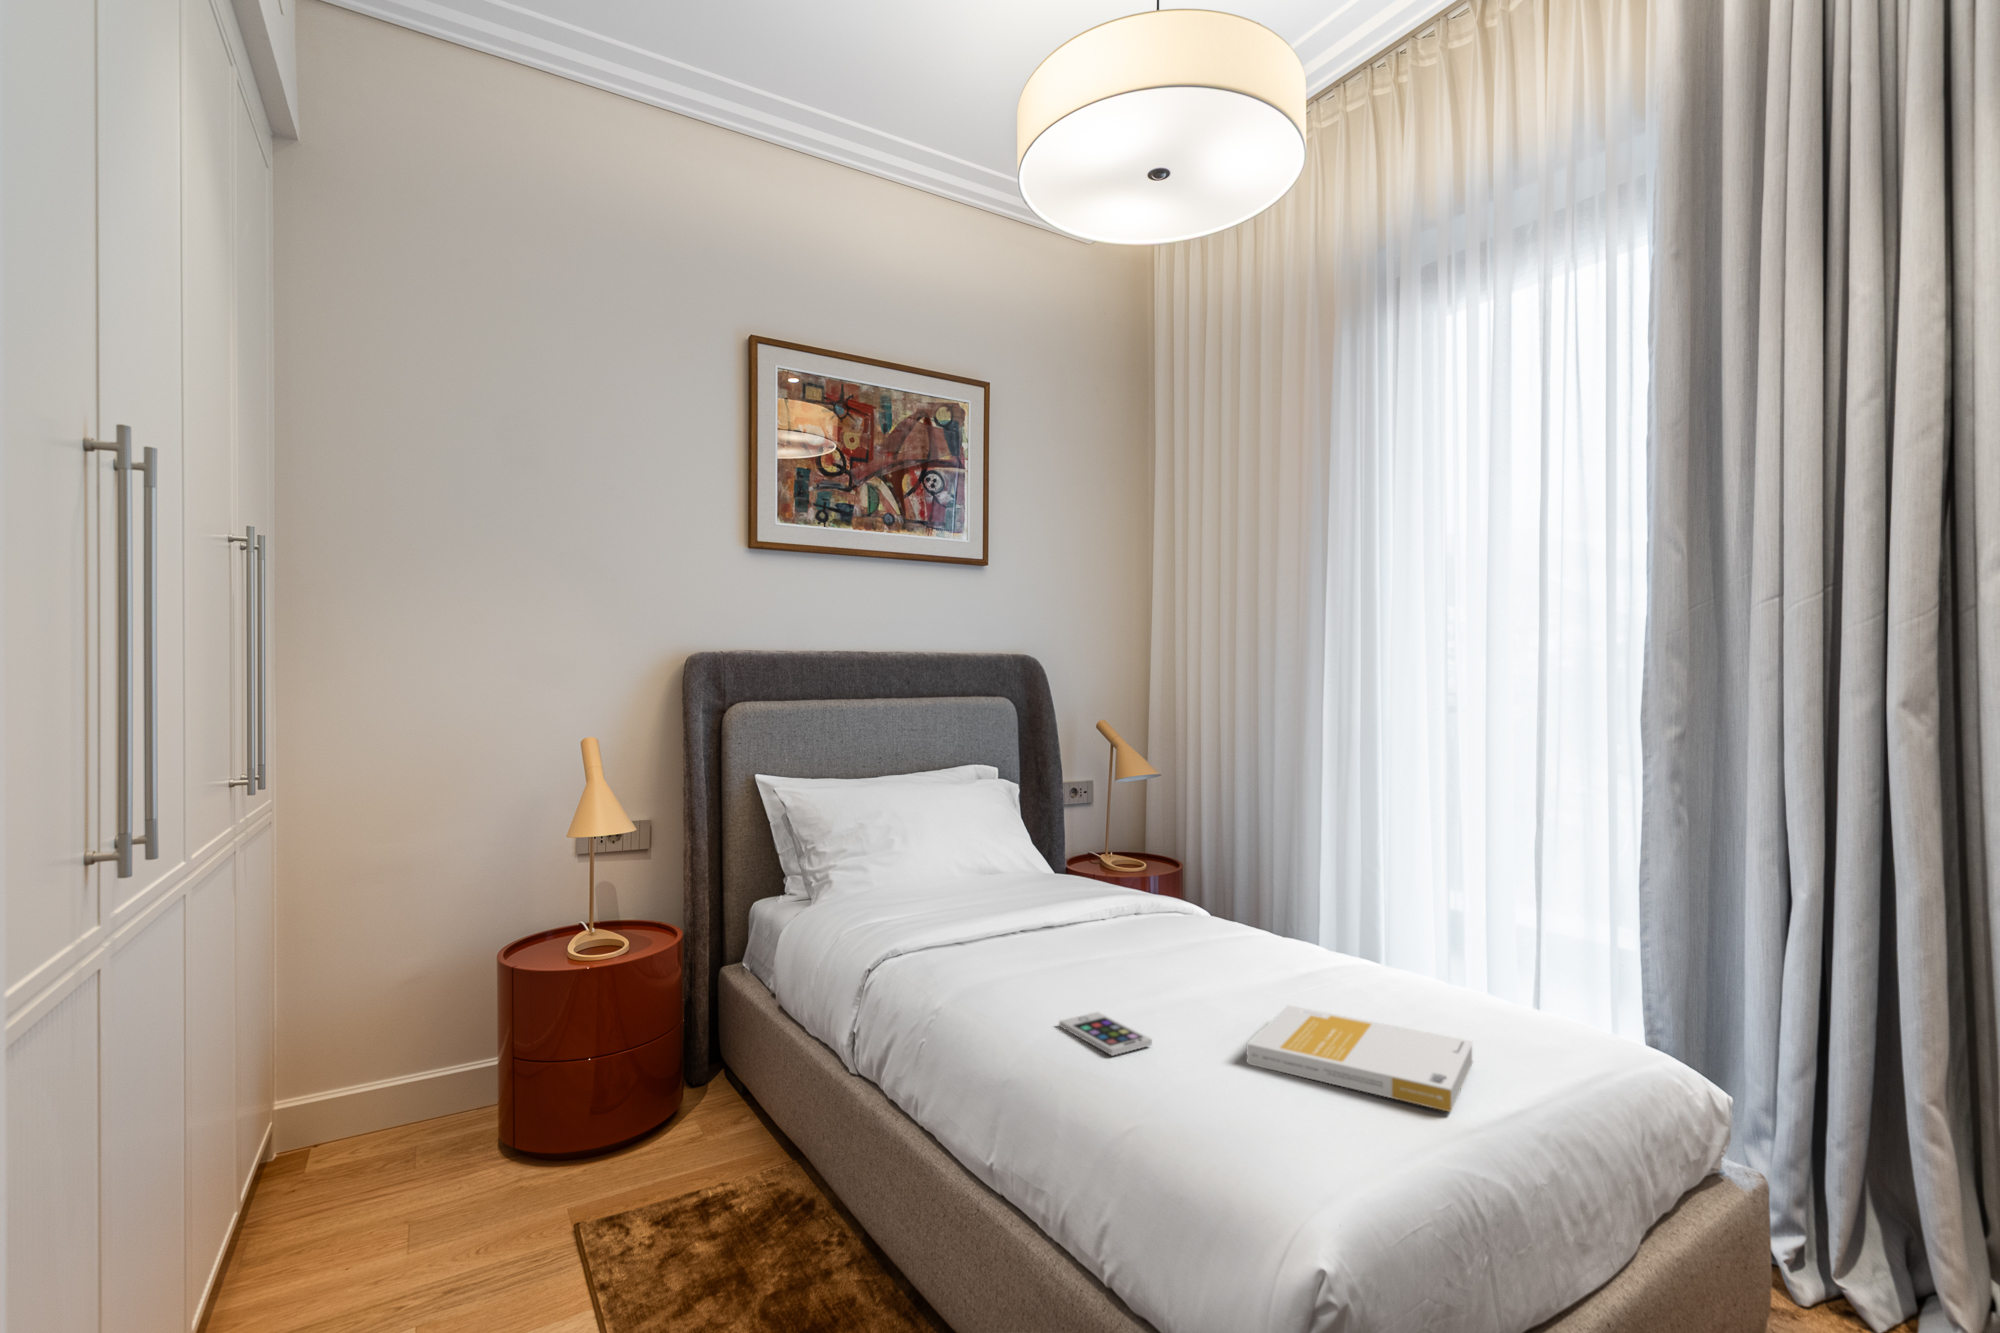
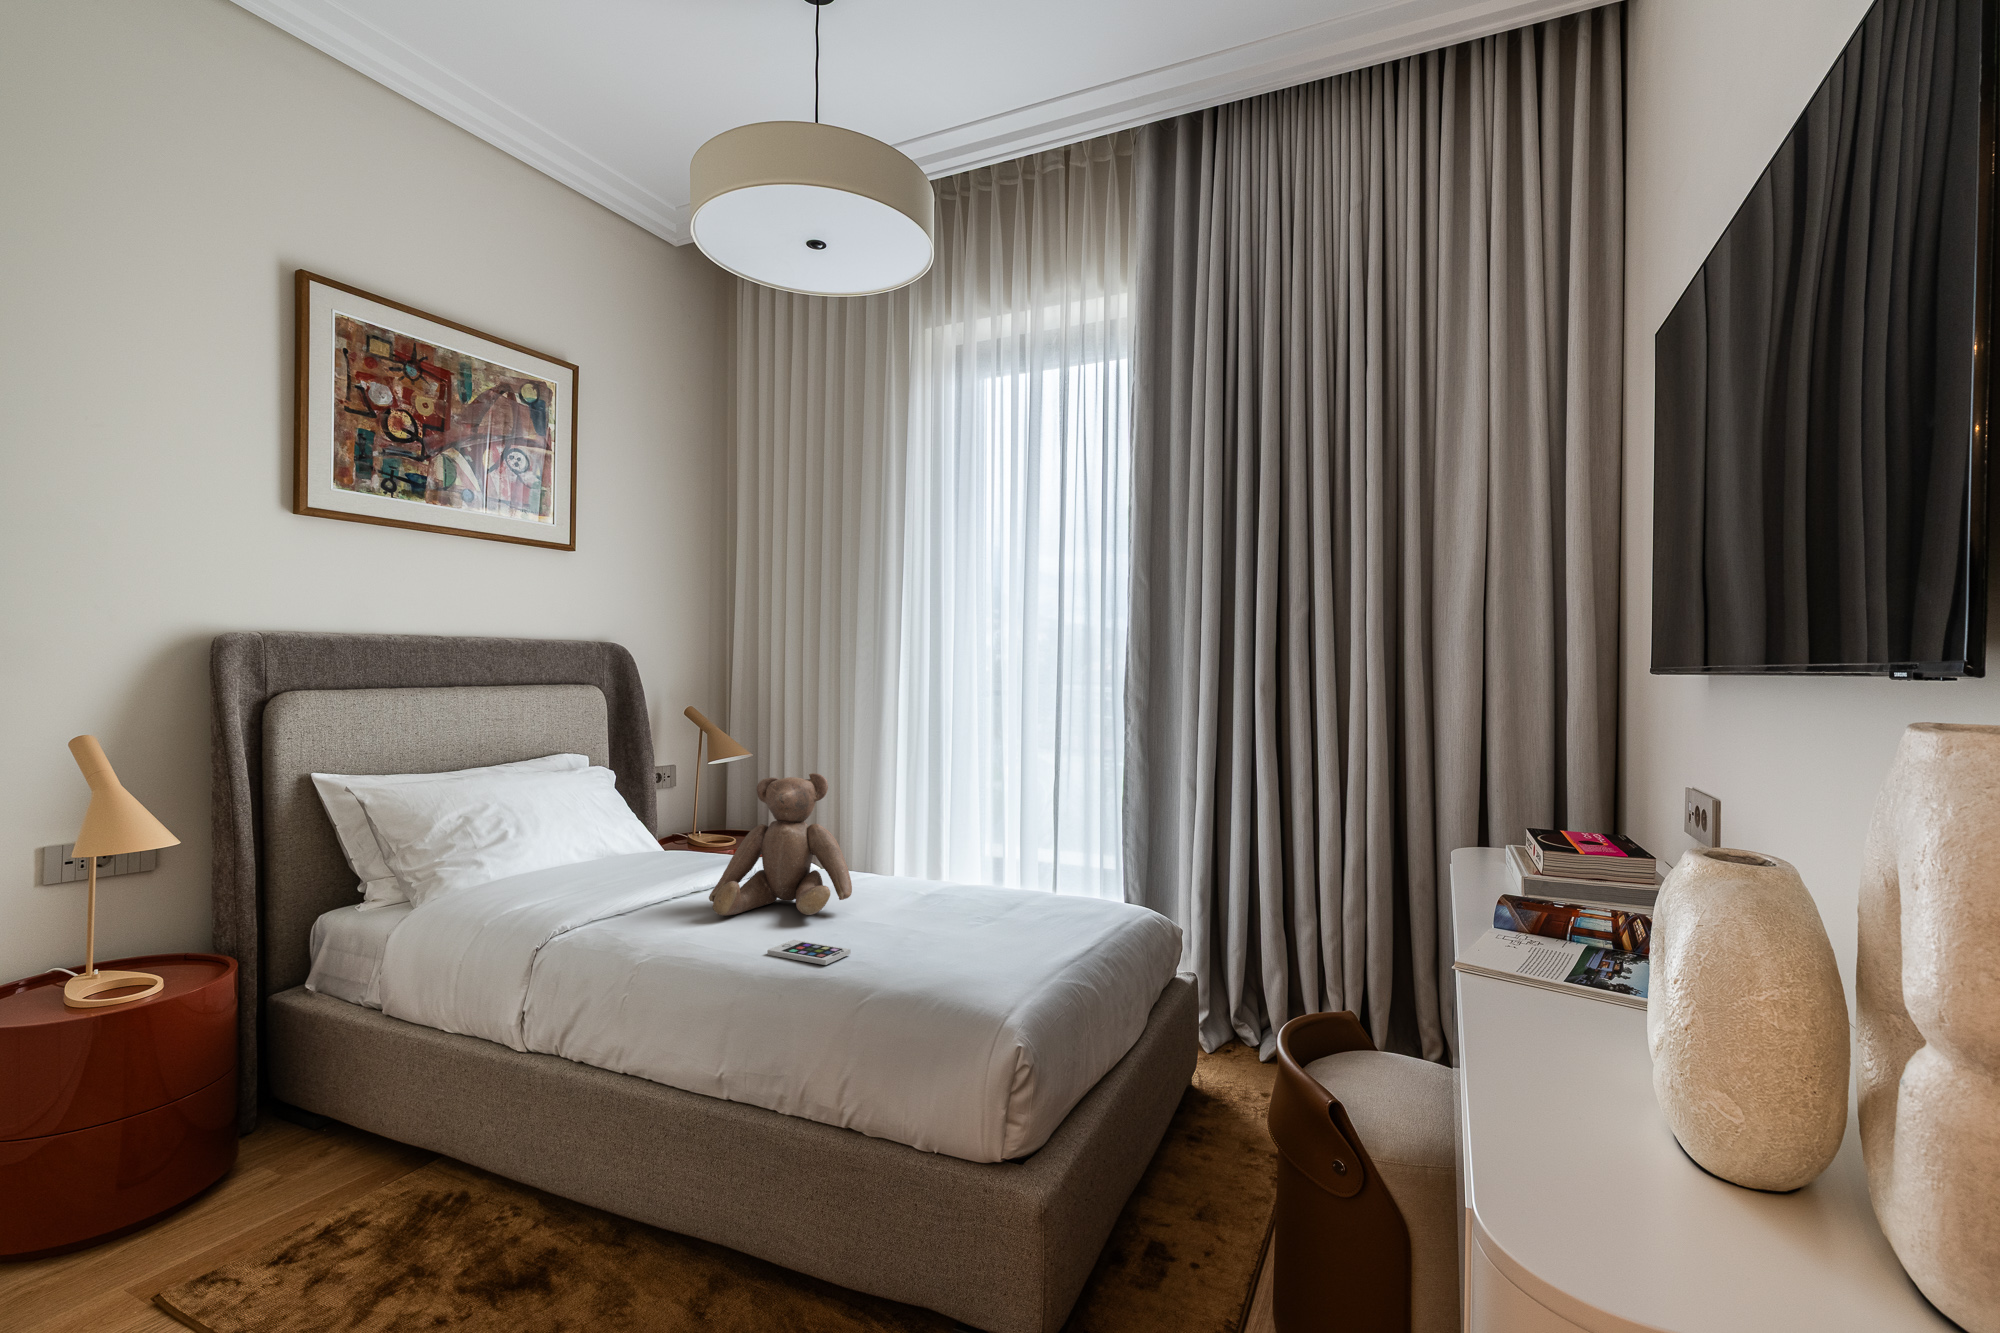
teddy bear: none [1036,808,1195,981] -> present [709,773,852,916]
book: present [1247,1006,1473,1112] -> none [924,913,1066,957]

